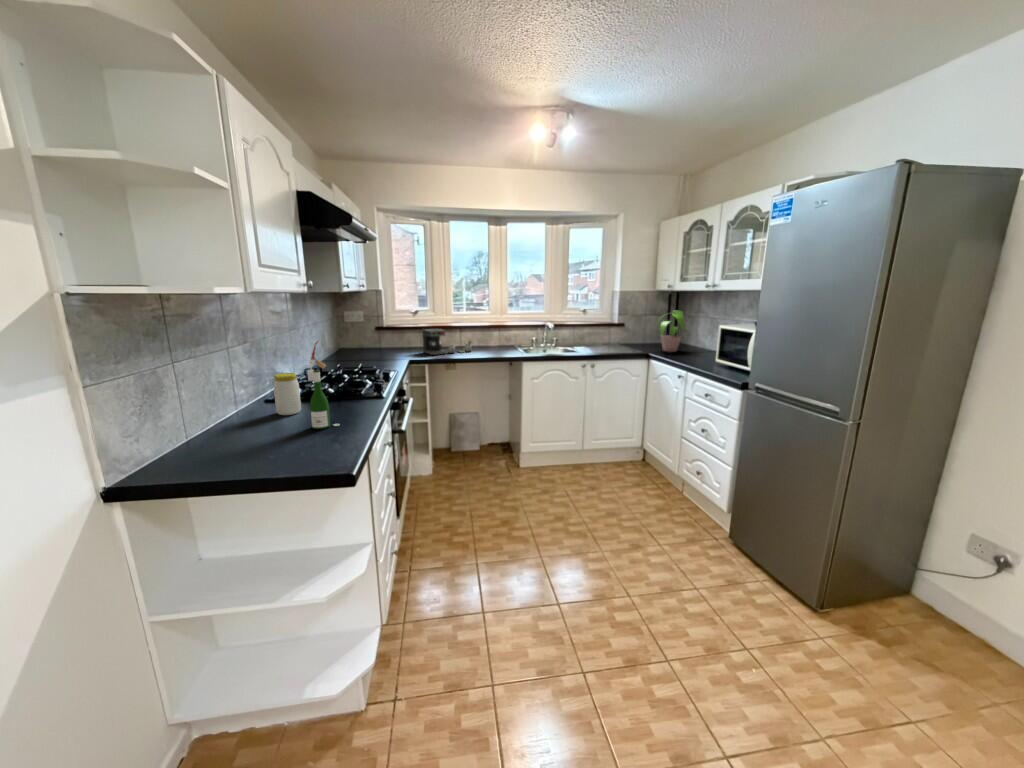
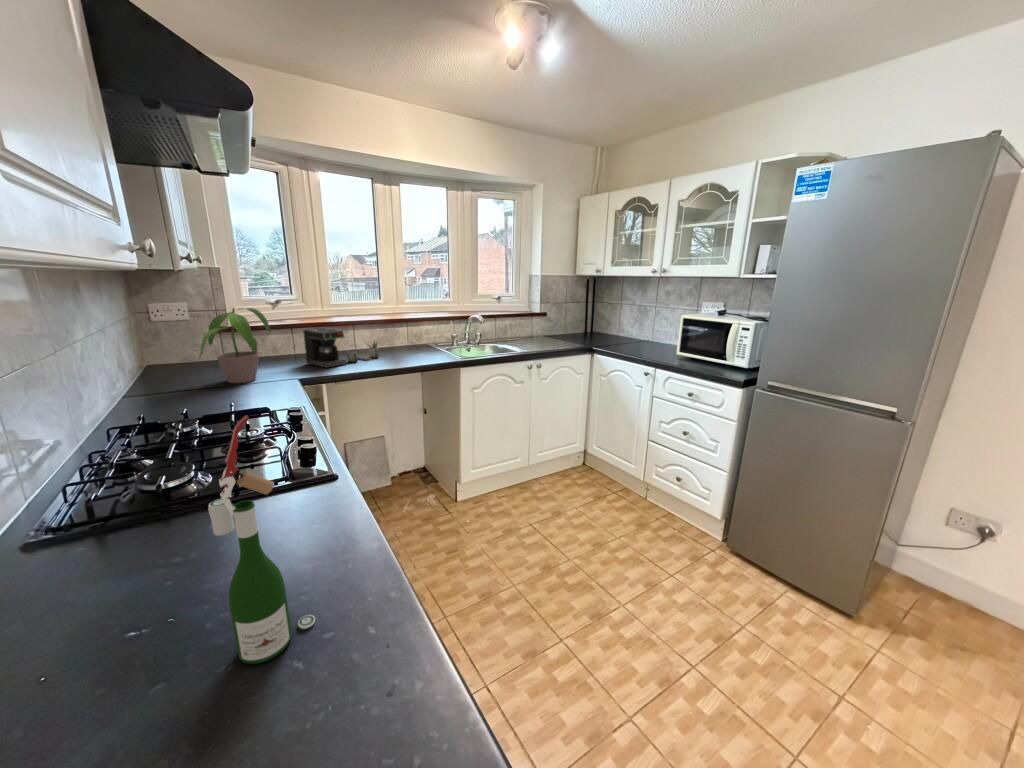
potted plant: present [656,311,685,352] -> present [199,308,271,383]
jar: present [273,373,301,415] -> none [57,489,158,615]

